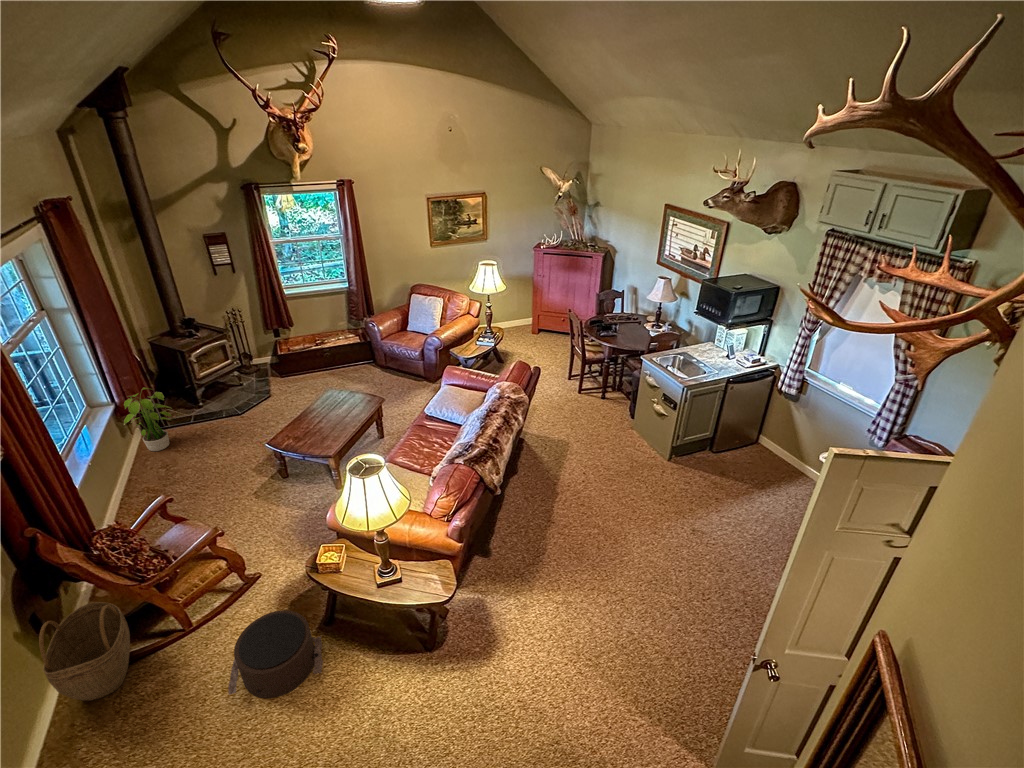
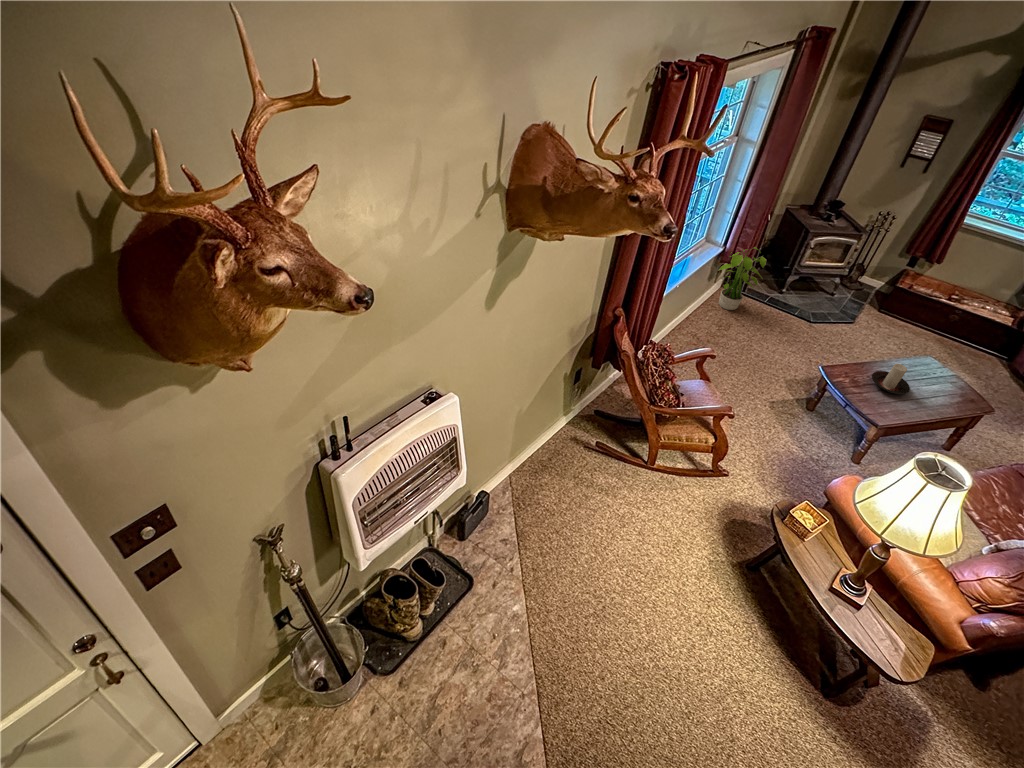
candle holder: none [304,408,333,431] -> present [872,364,910,394]
woven basket: present [39,602,130,701] -> none [559,380,625,461]
pouf: present [228,610,323,698] -> none [641,505,738,600]

